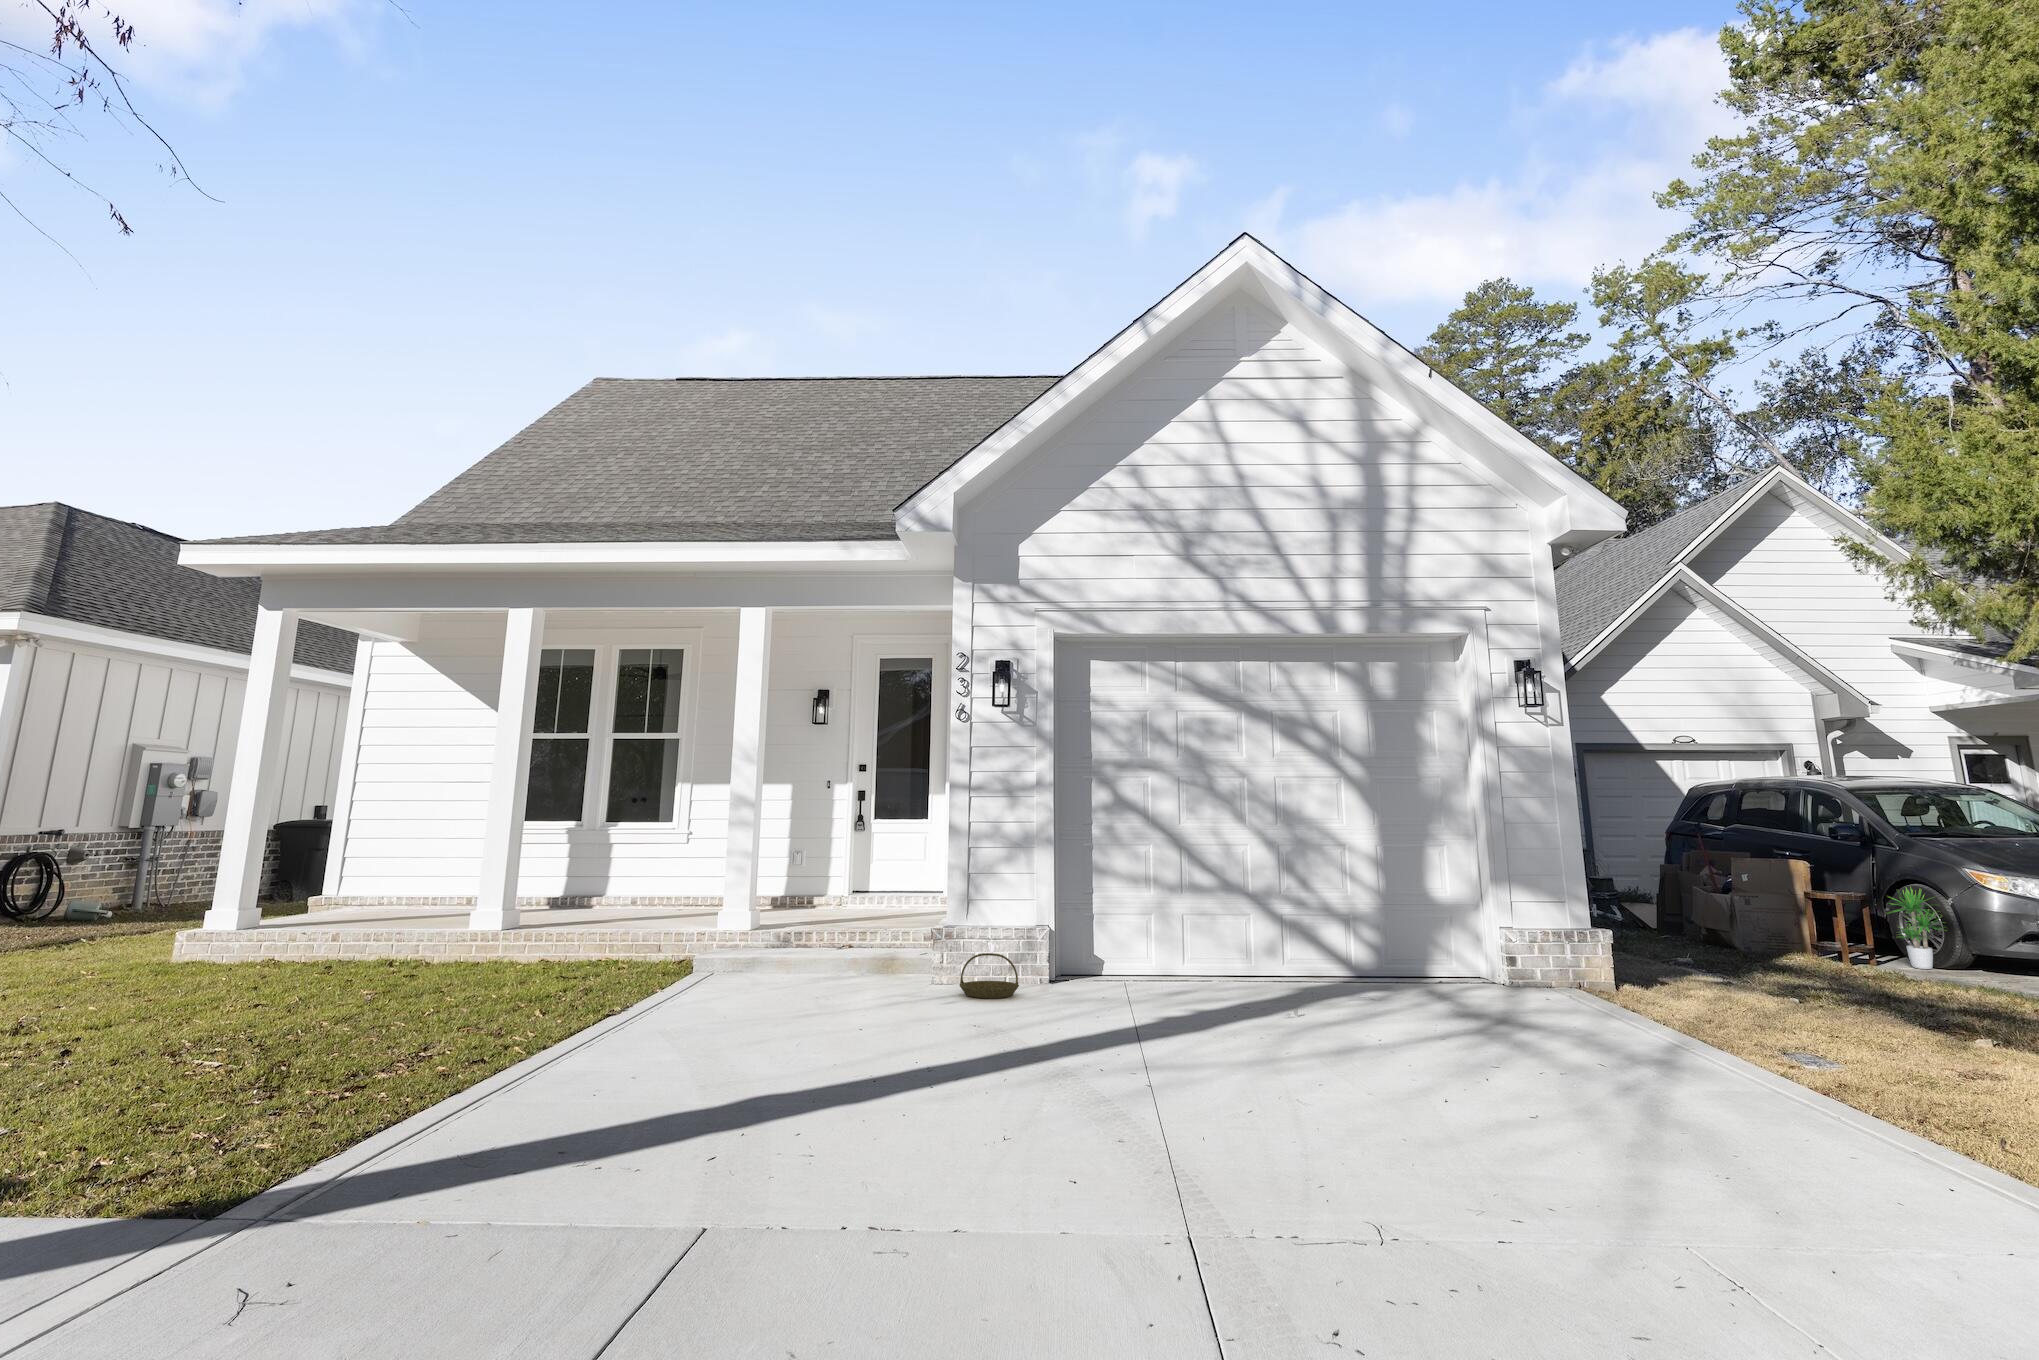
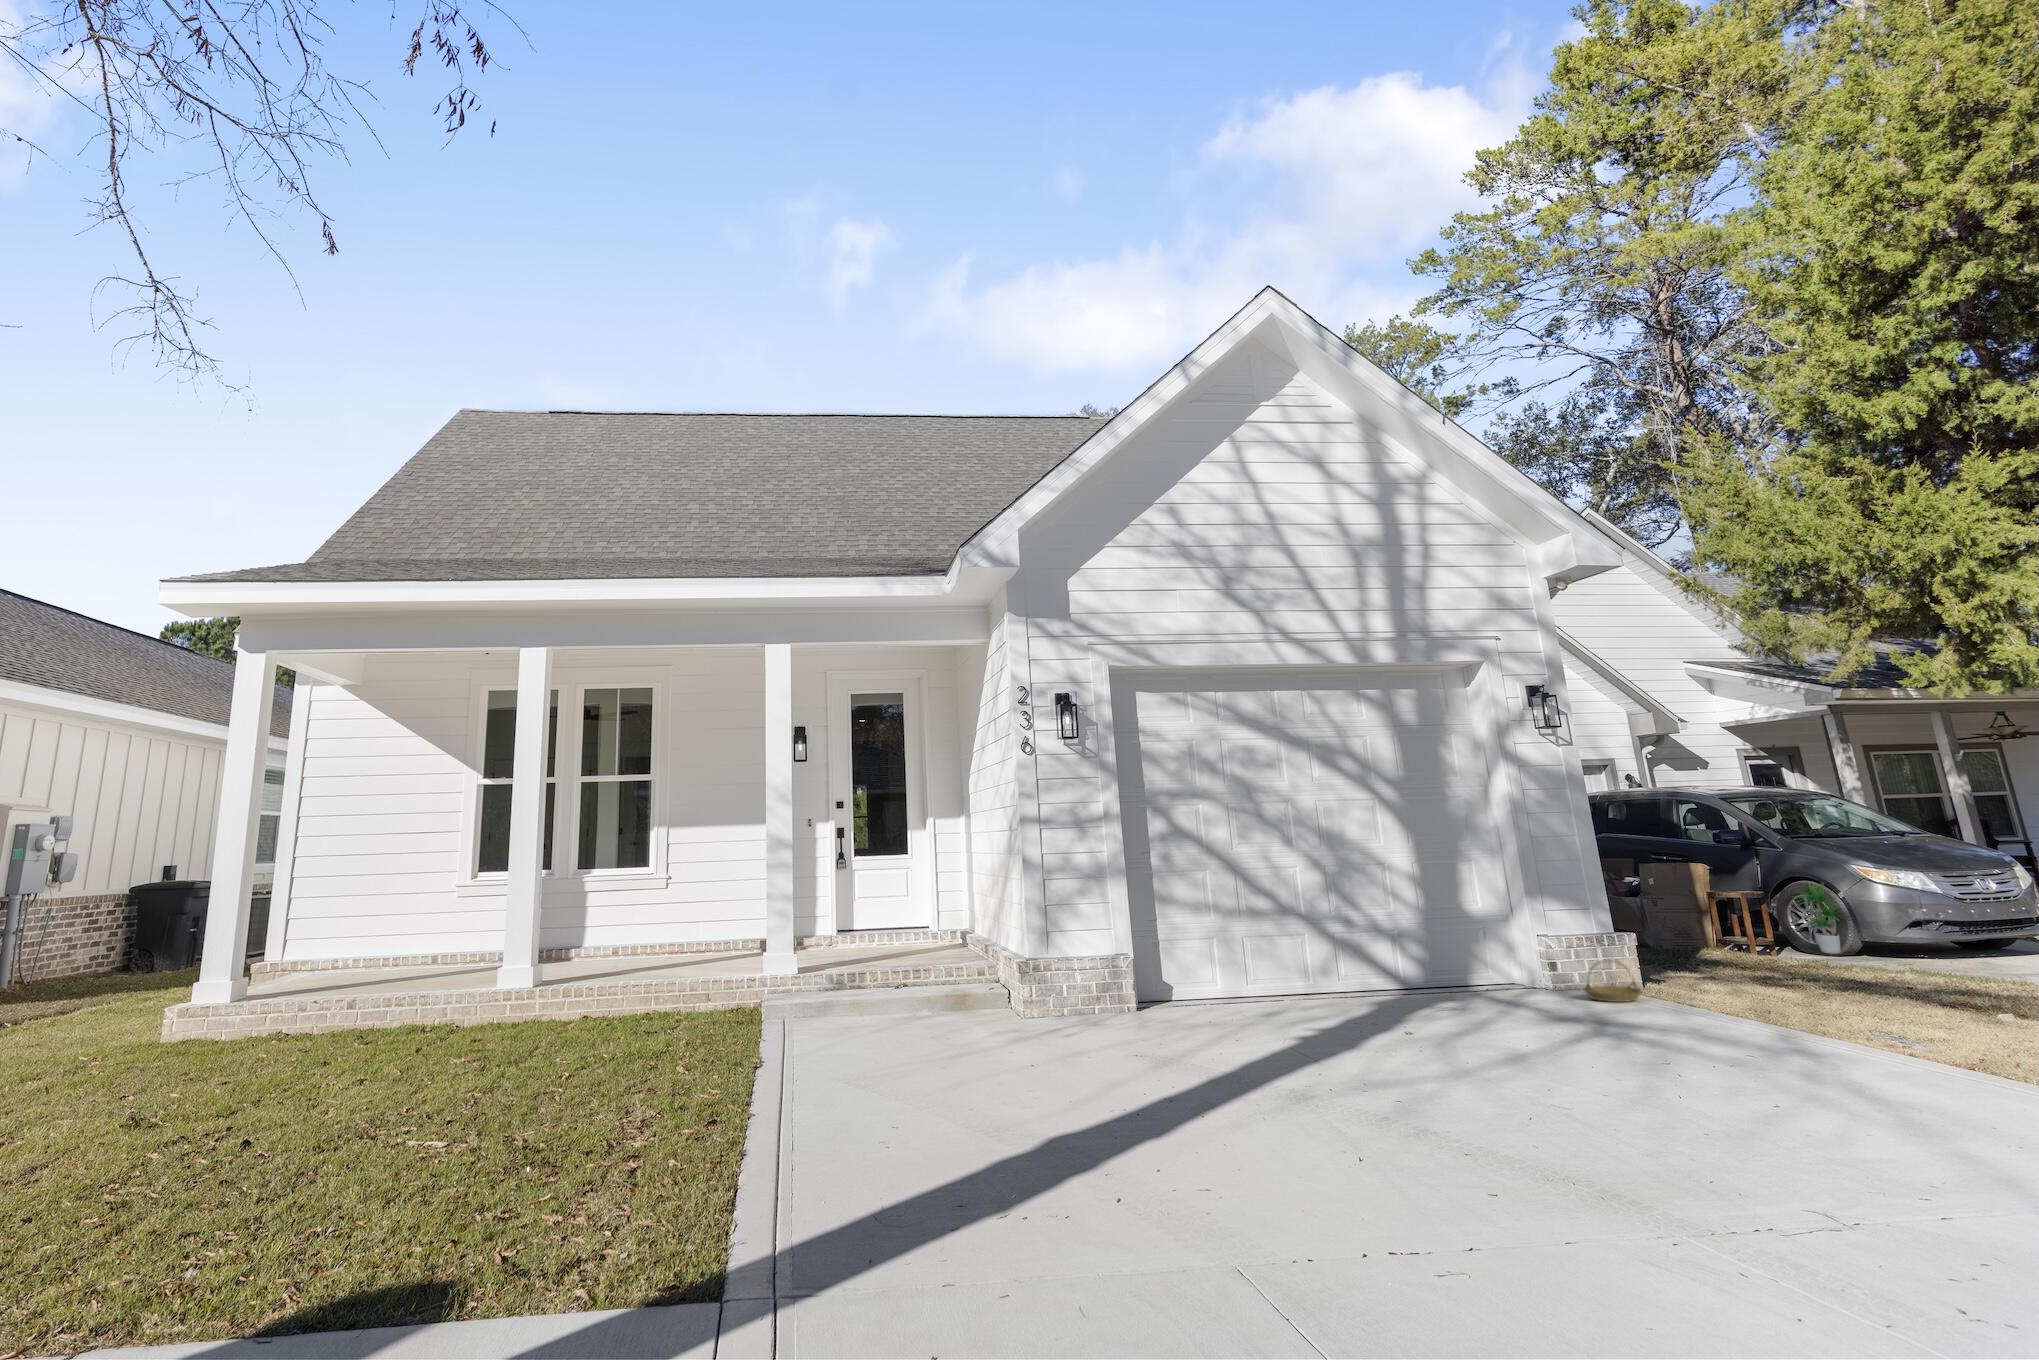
basket: present [959,953,1019,998] -> present [1584,960,1641,1002]

